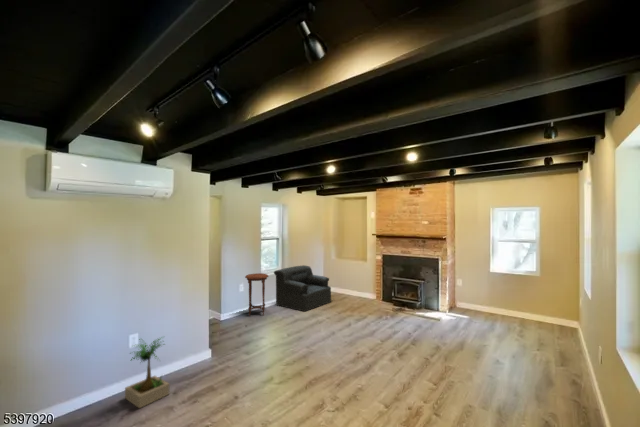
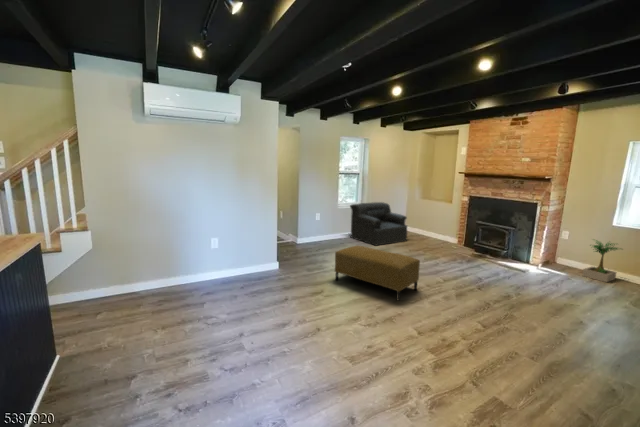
side table: present [245,273,268,316] -> none [320,205,342,244]
ottoman: none [279,318,365,374] -> present [335,246,420,300]
potted plant: present [125,339,170,408] -> present [582,240,617,282]

